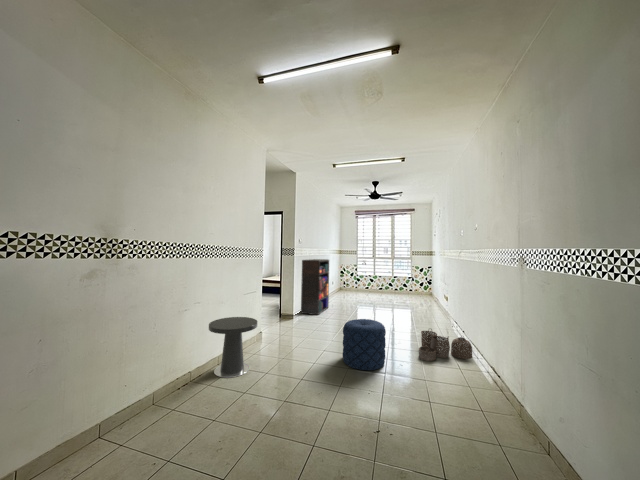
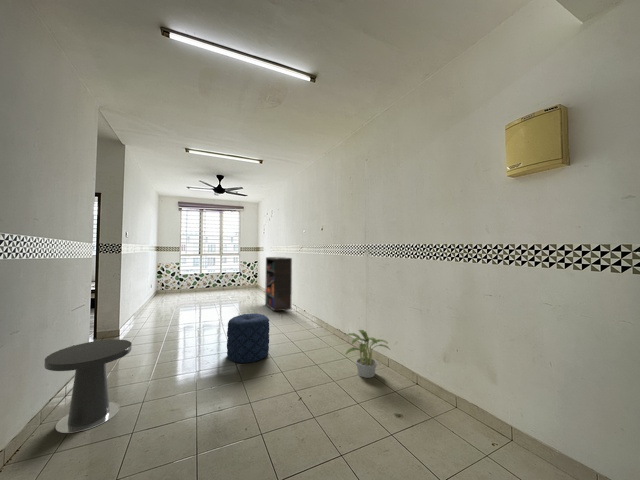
bookshelf: present [301,259,329,315] -> present [265,257,292,311]
woven basket: present [419,329,472,361] -> none [284,313,322,339]
potted plant: none [452,372,536,450] -> present [346,330,389,378]

